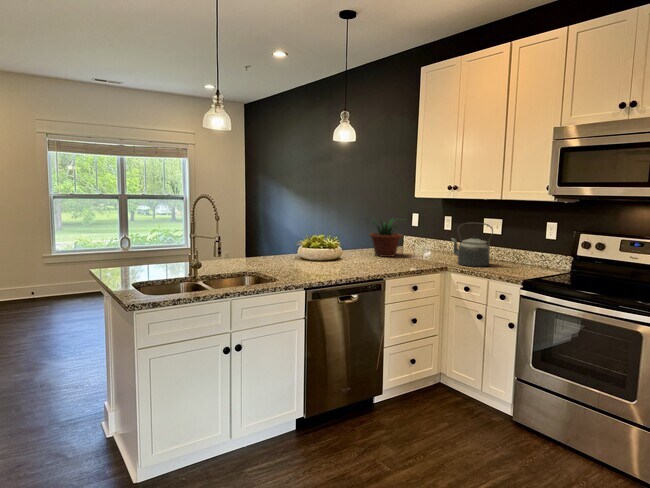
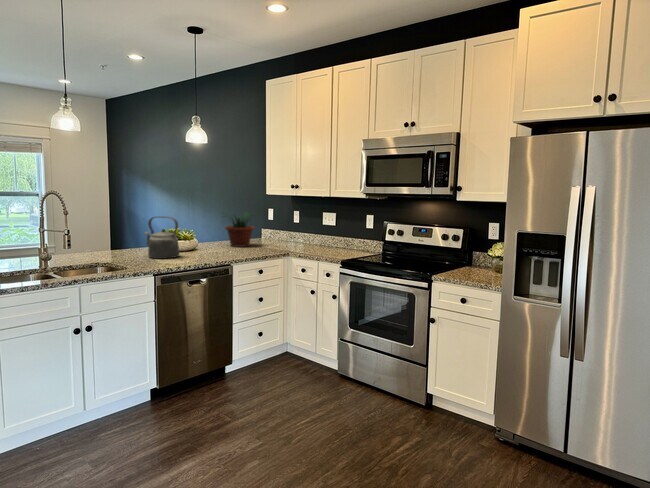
kettle: present [452,222,493,267] -> present [145,216,179,259]

